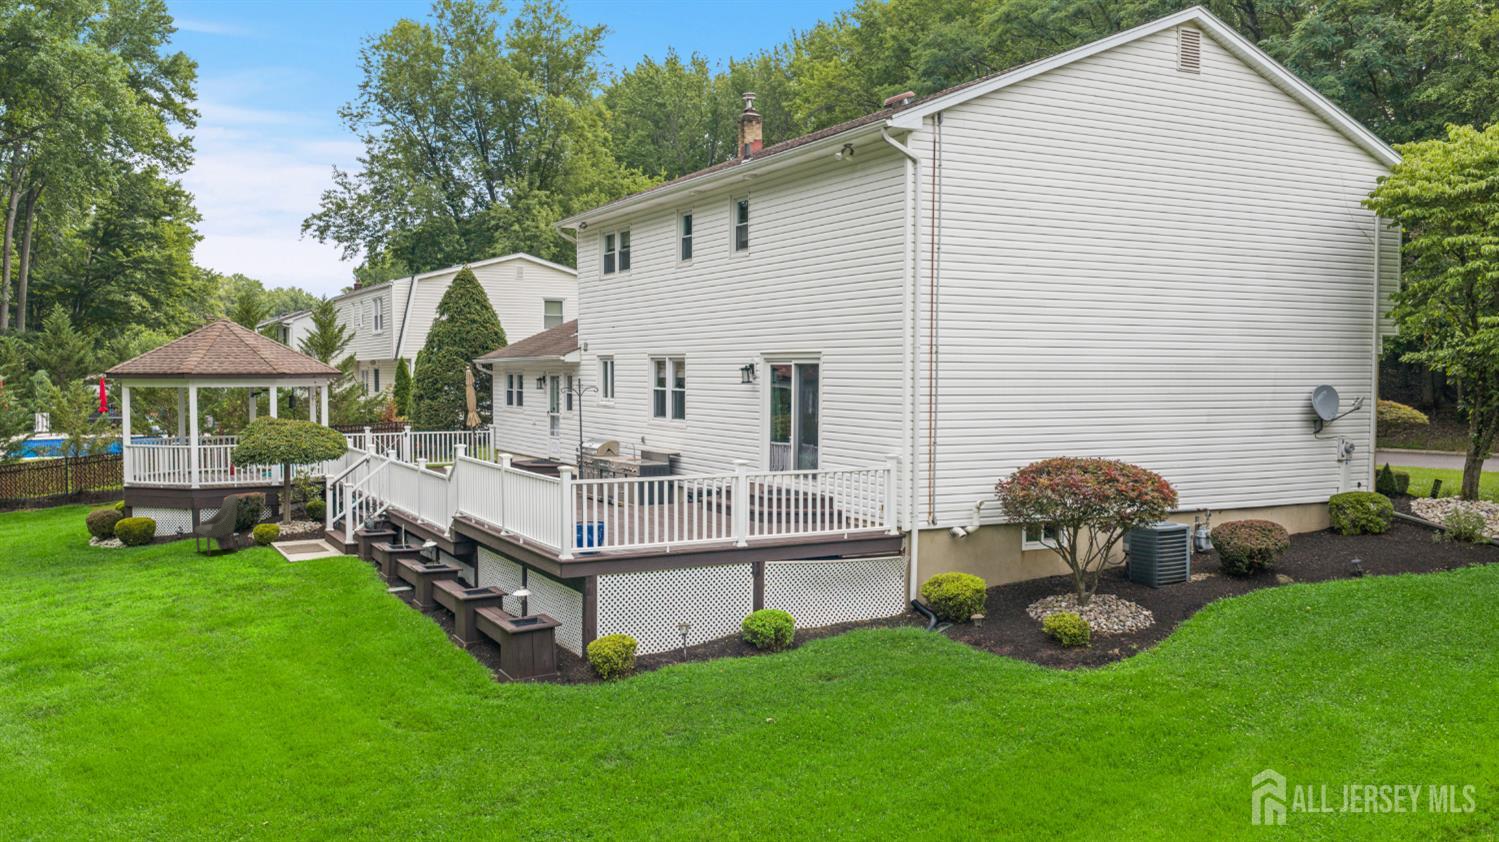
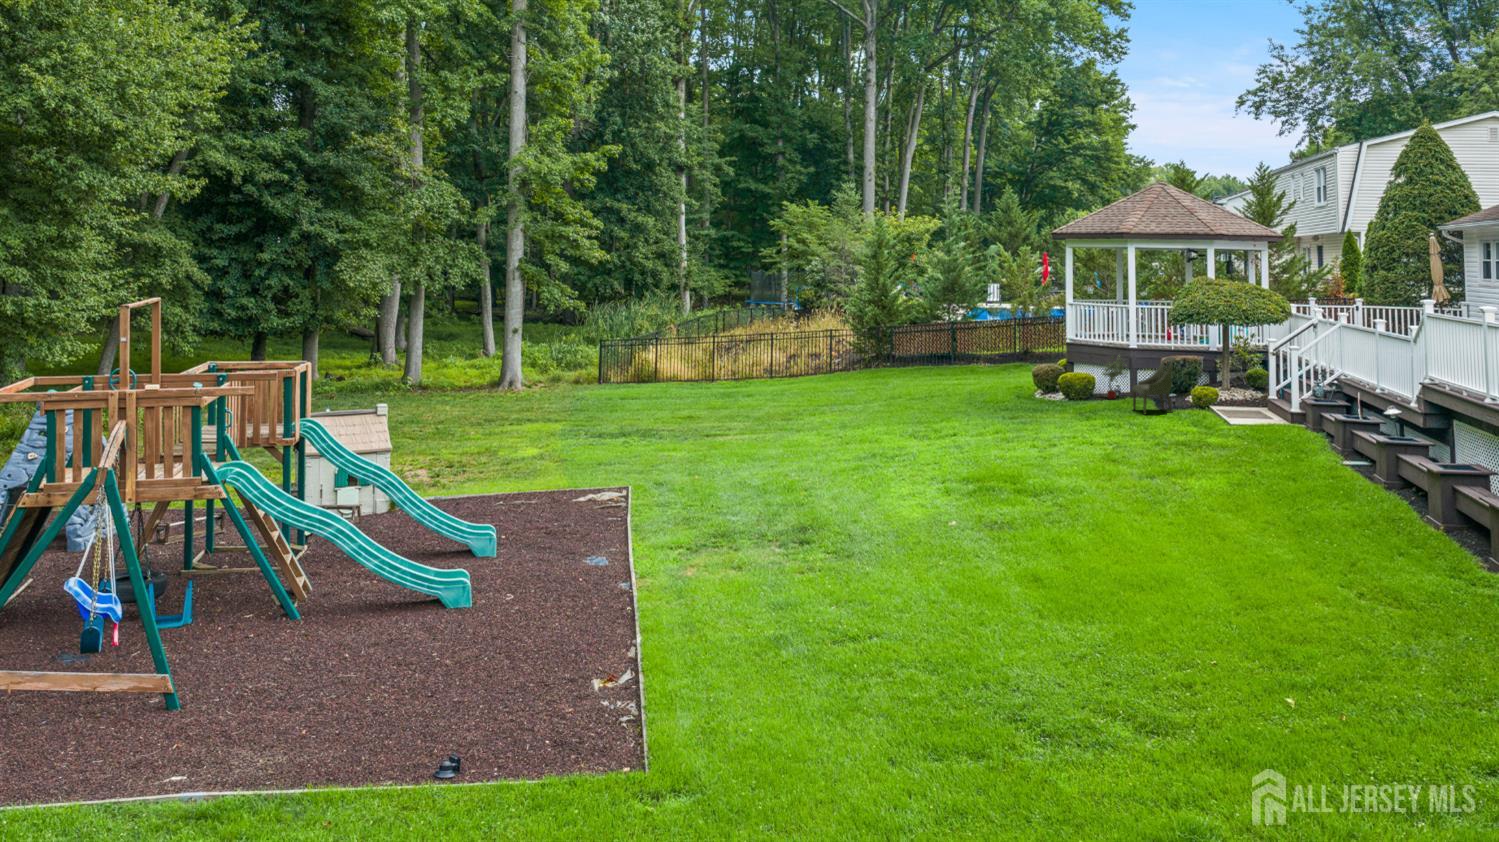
potted tree: none [161,494,191,541] -> present [1103,356,1127,399]

